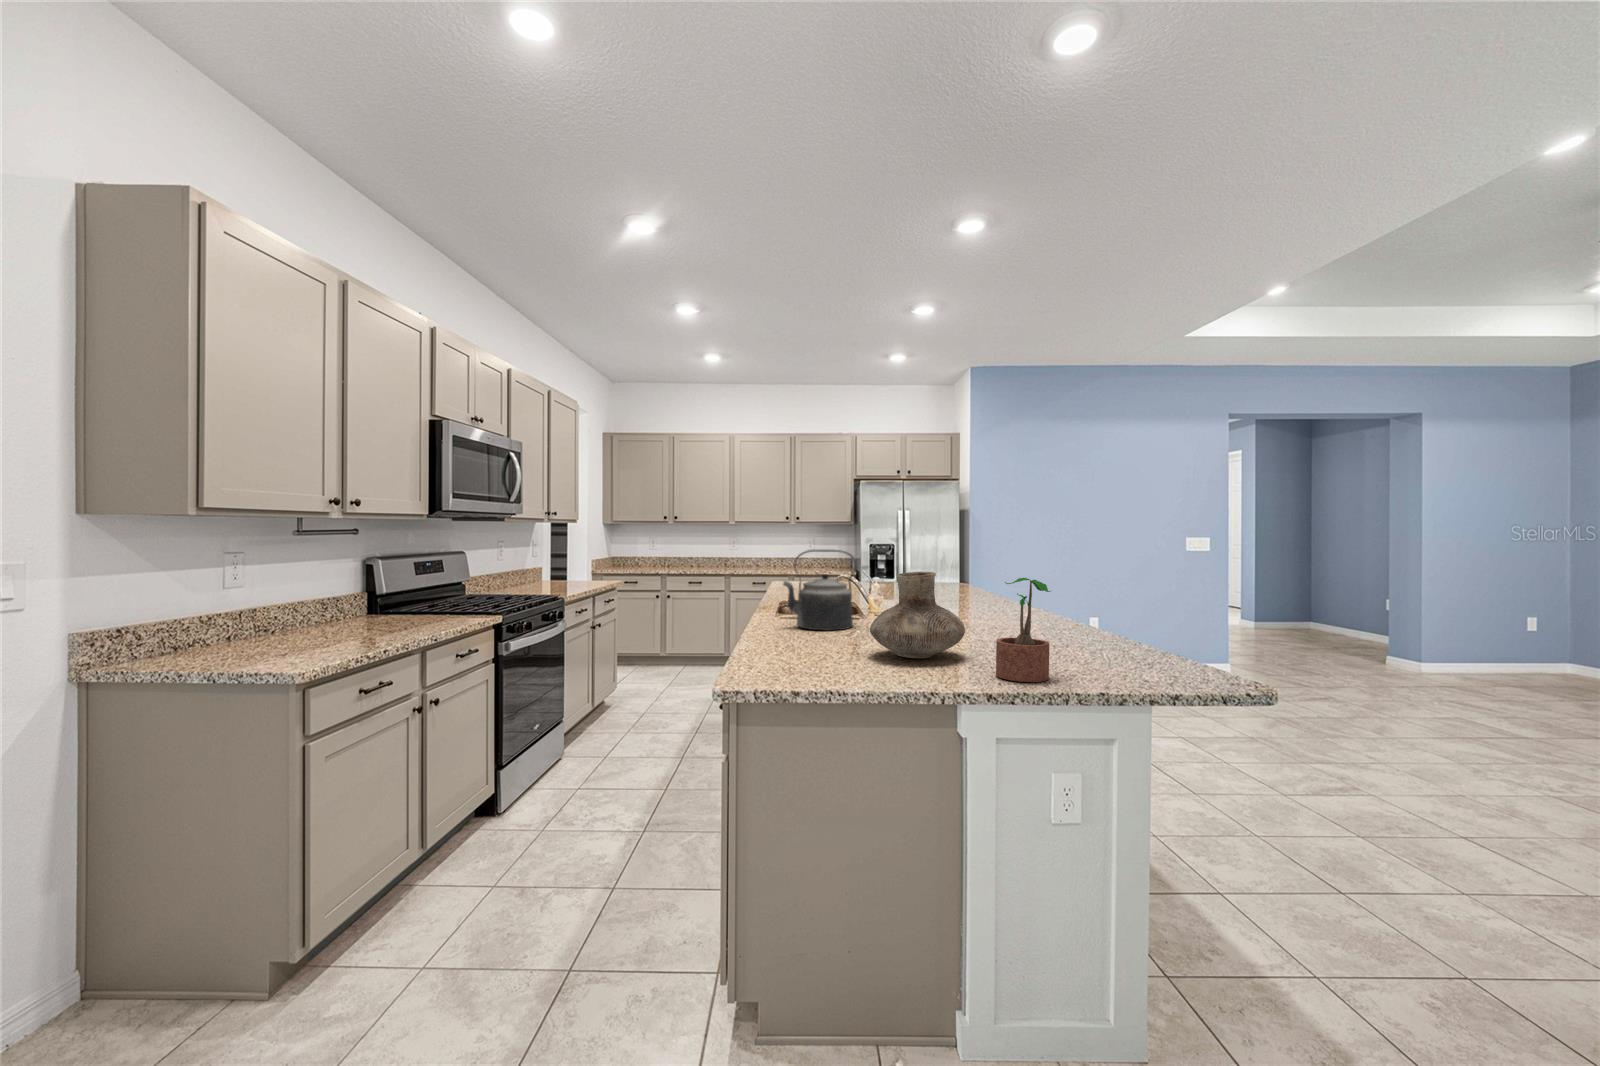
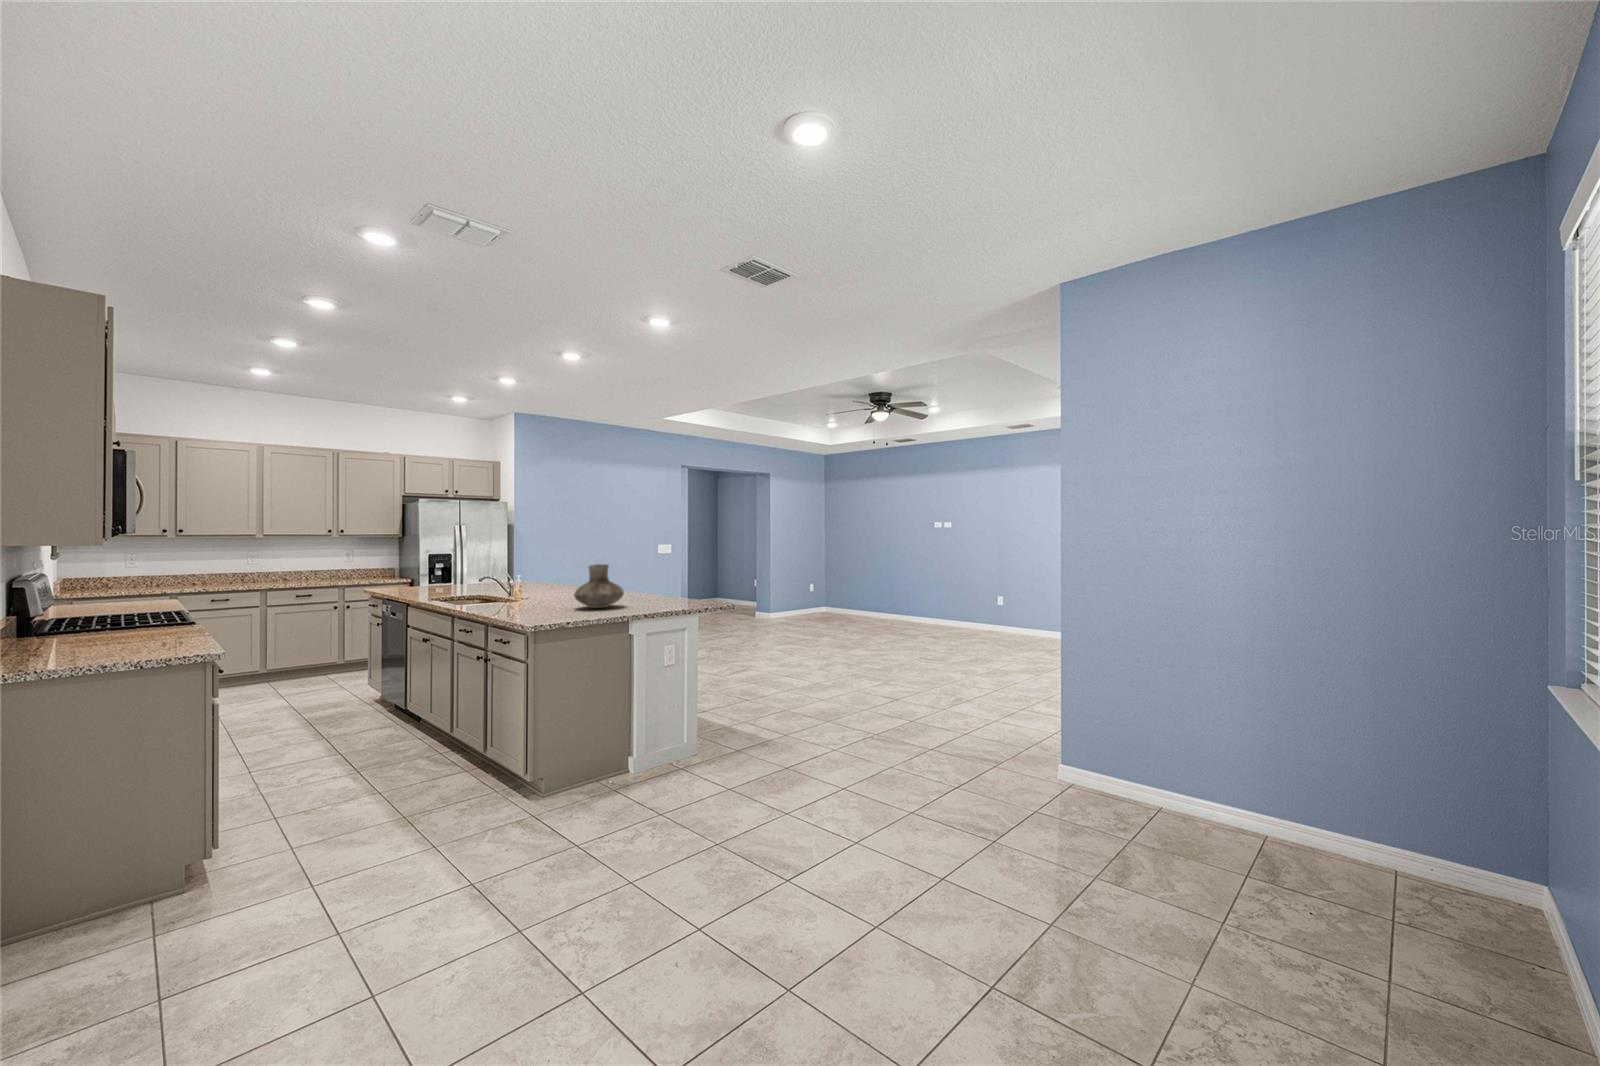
kettle: present [783,549,856,630] -> none [484,556,530,606]
potted plant: present [996,578,1050,682] -> none [649,564,674,609]

